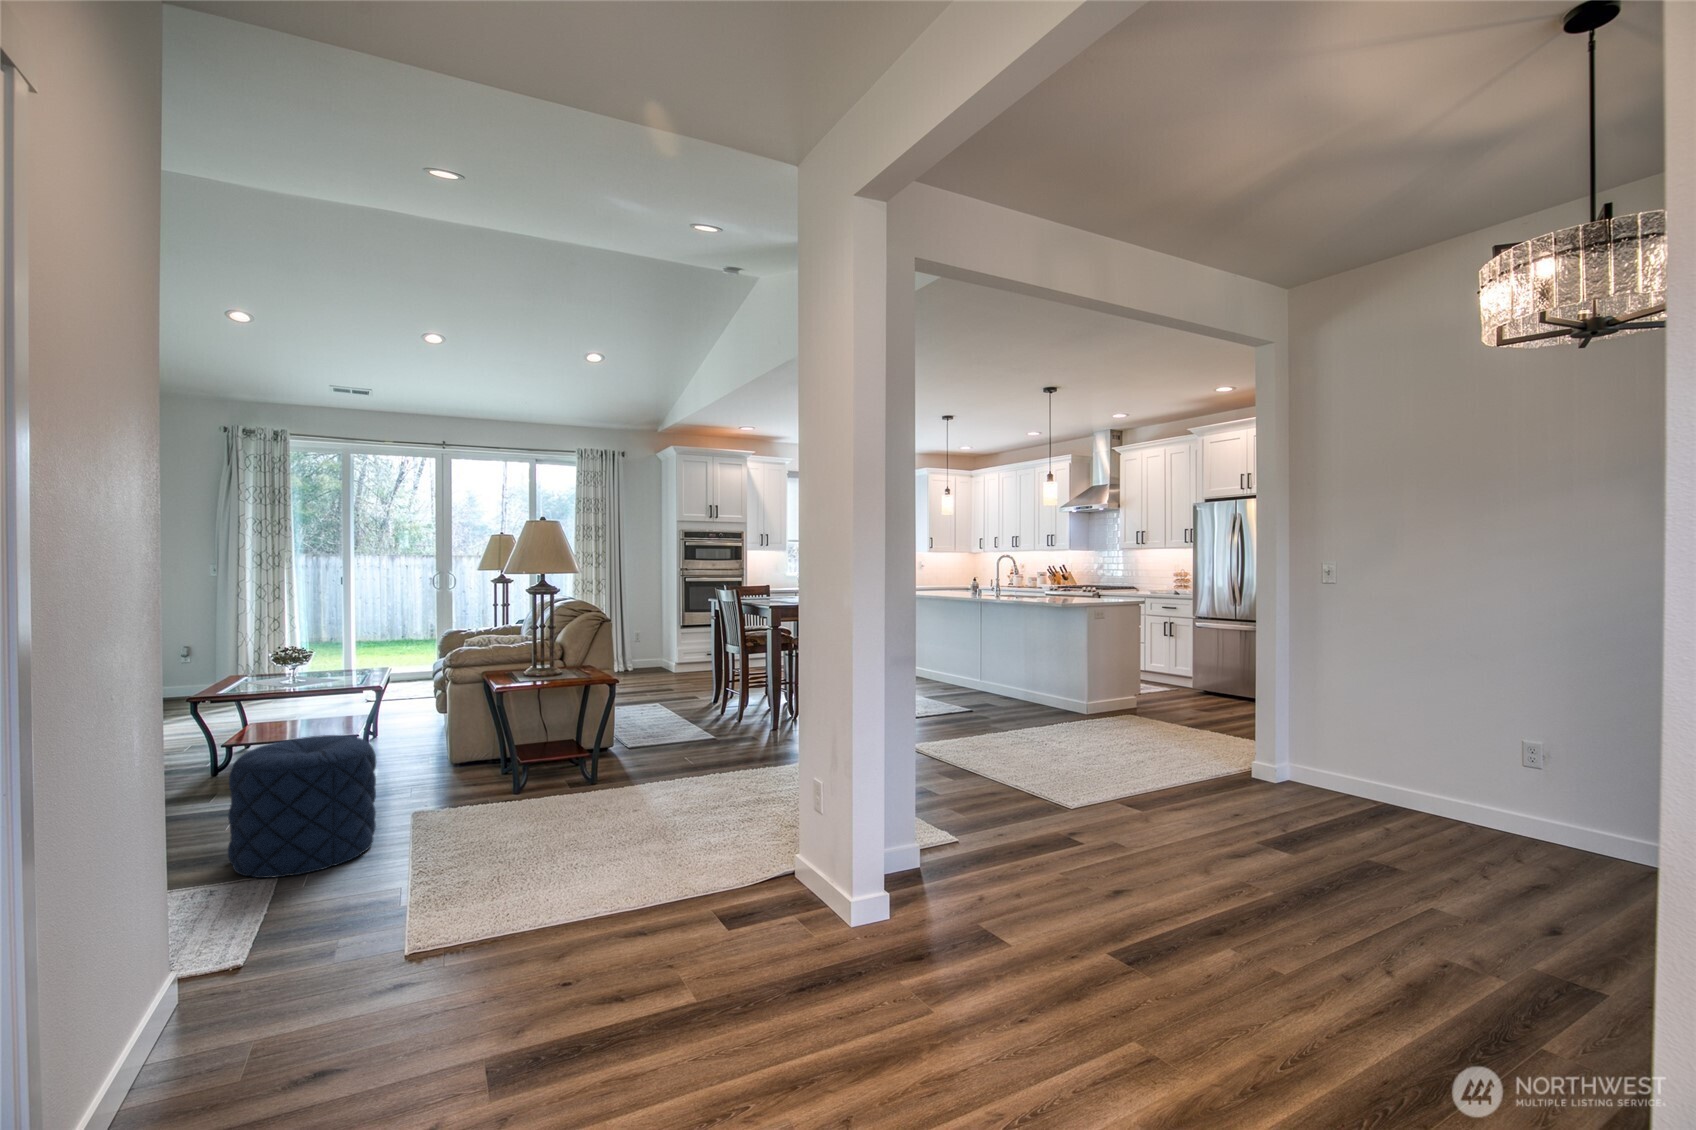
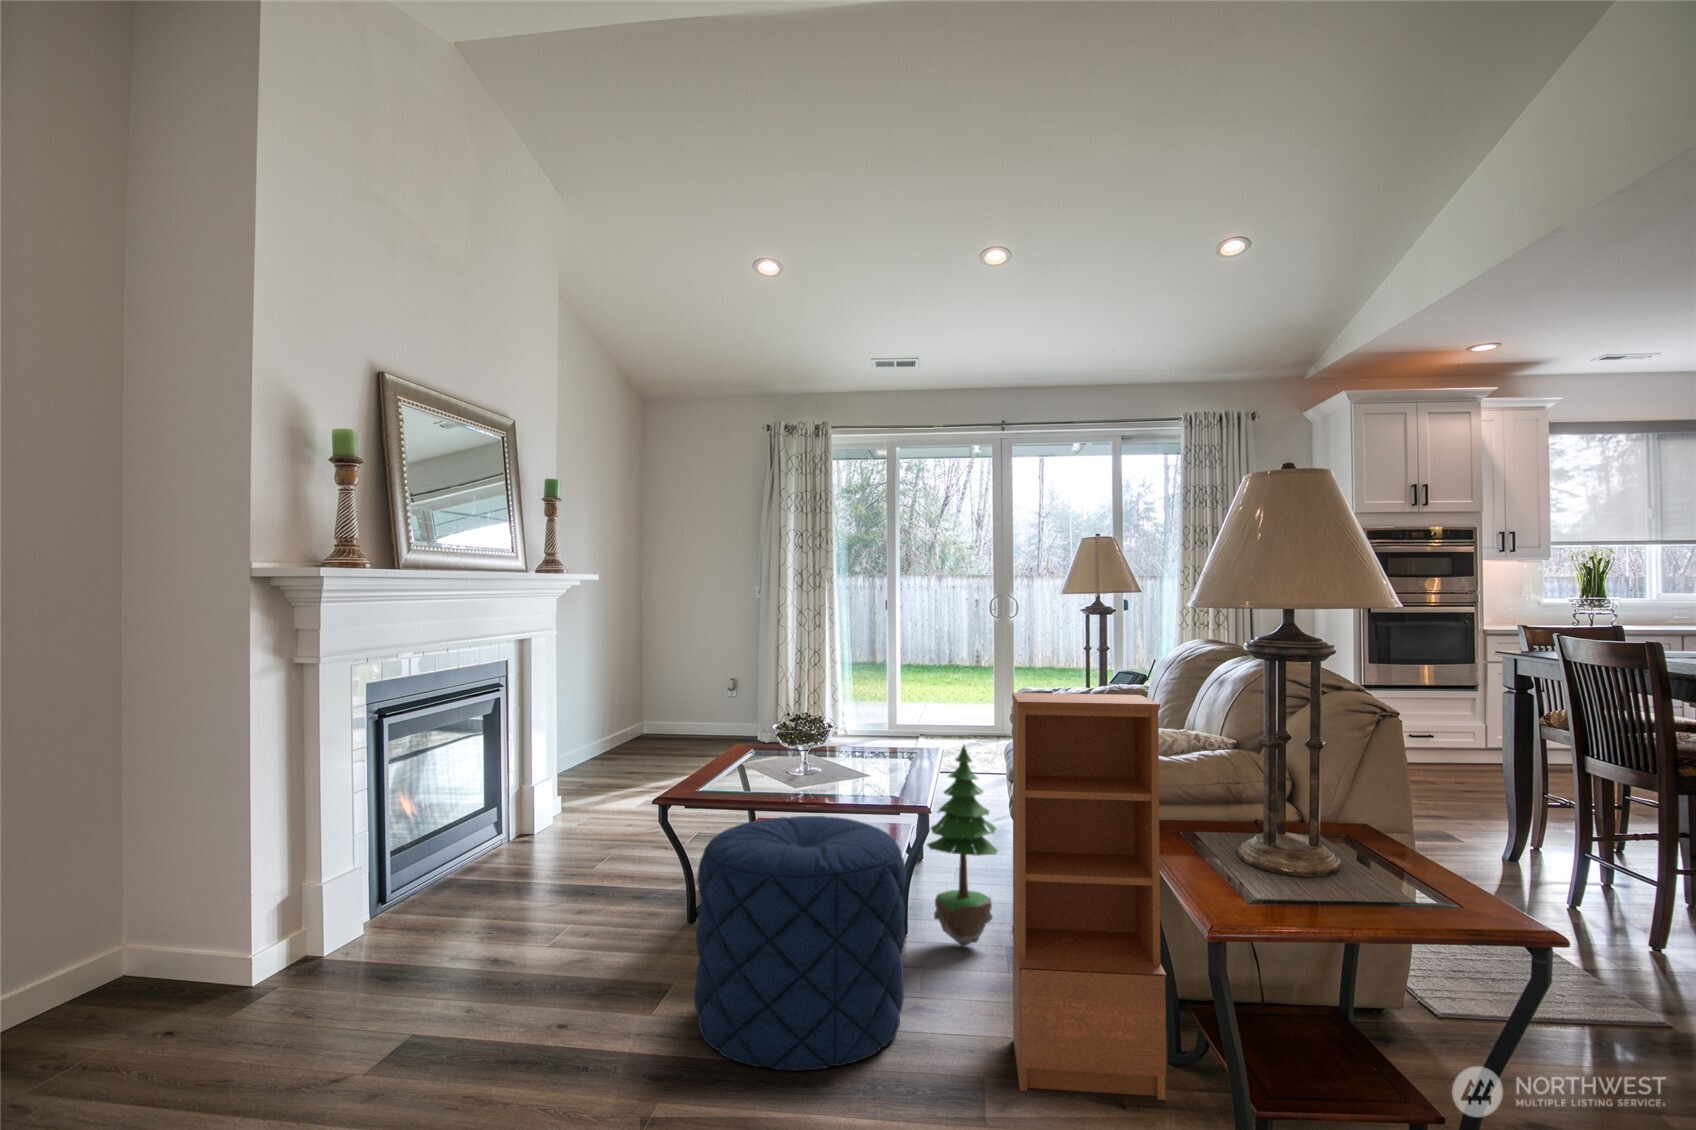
bookcase: none [442,652,520,852] -> present [1012,693,1166,1100]
potted tree: none [388,684,436,801] -> present [927,745,998,947]

